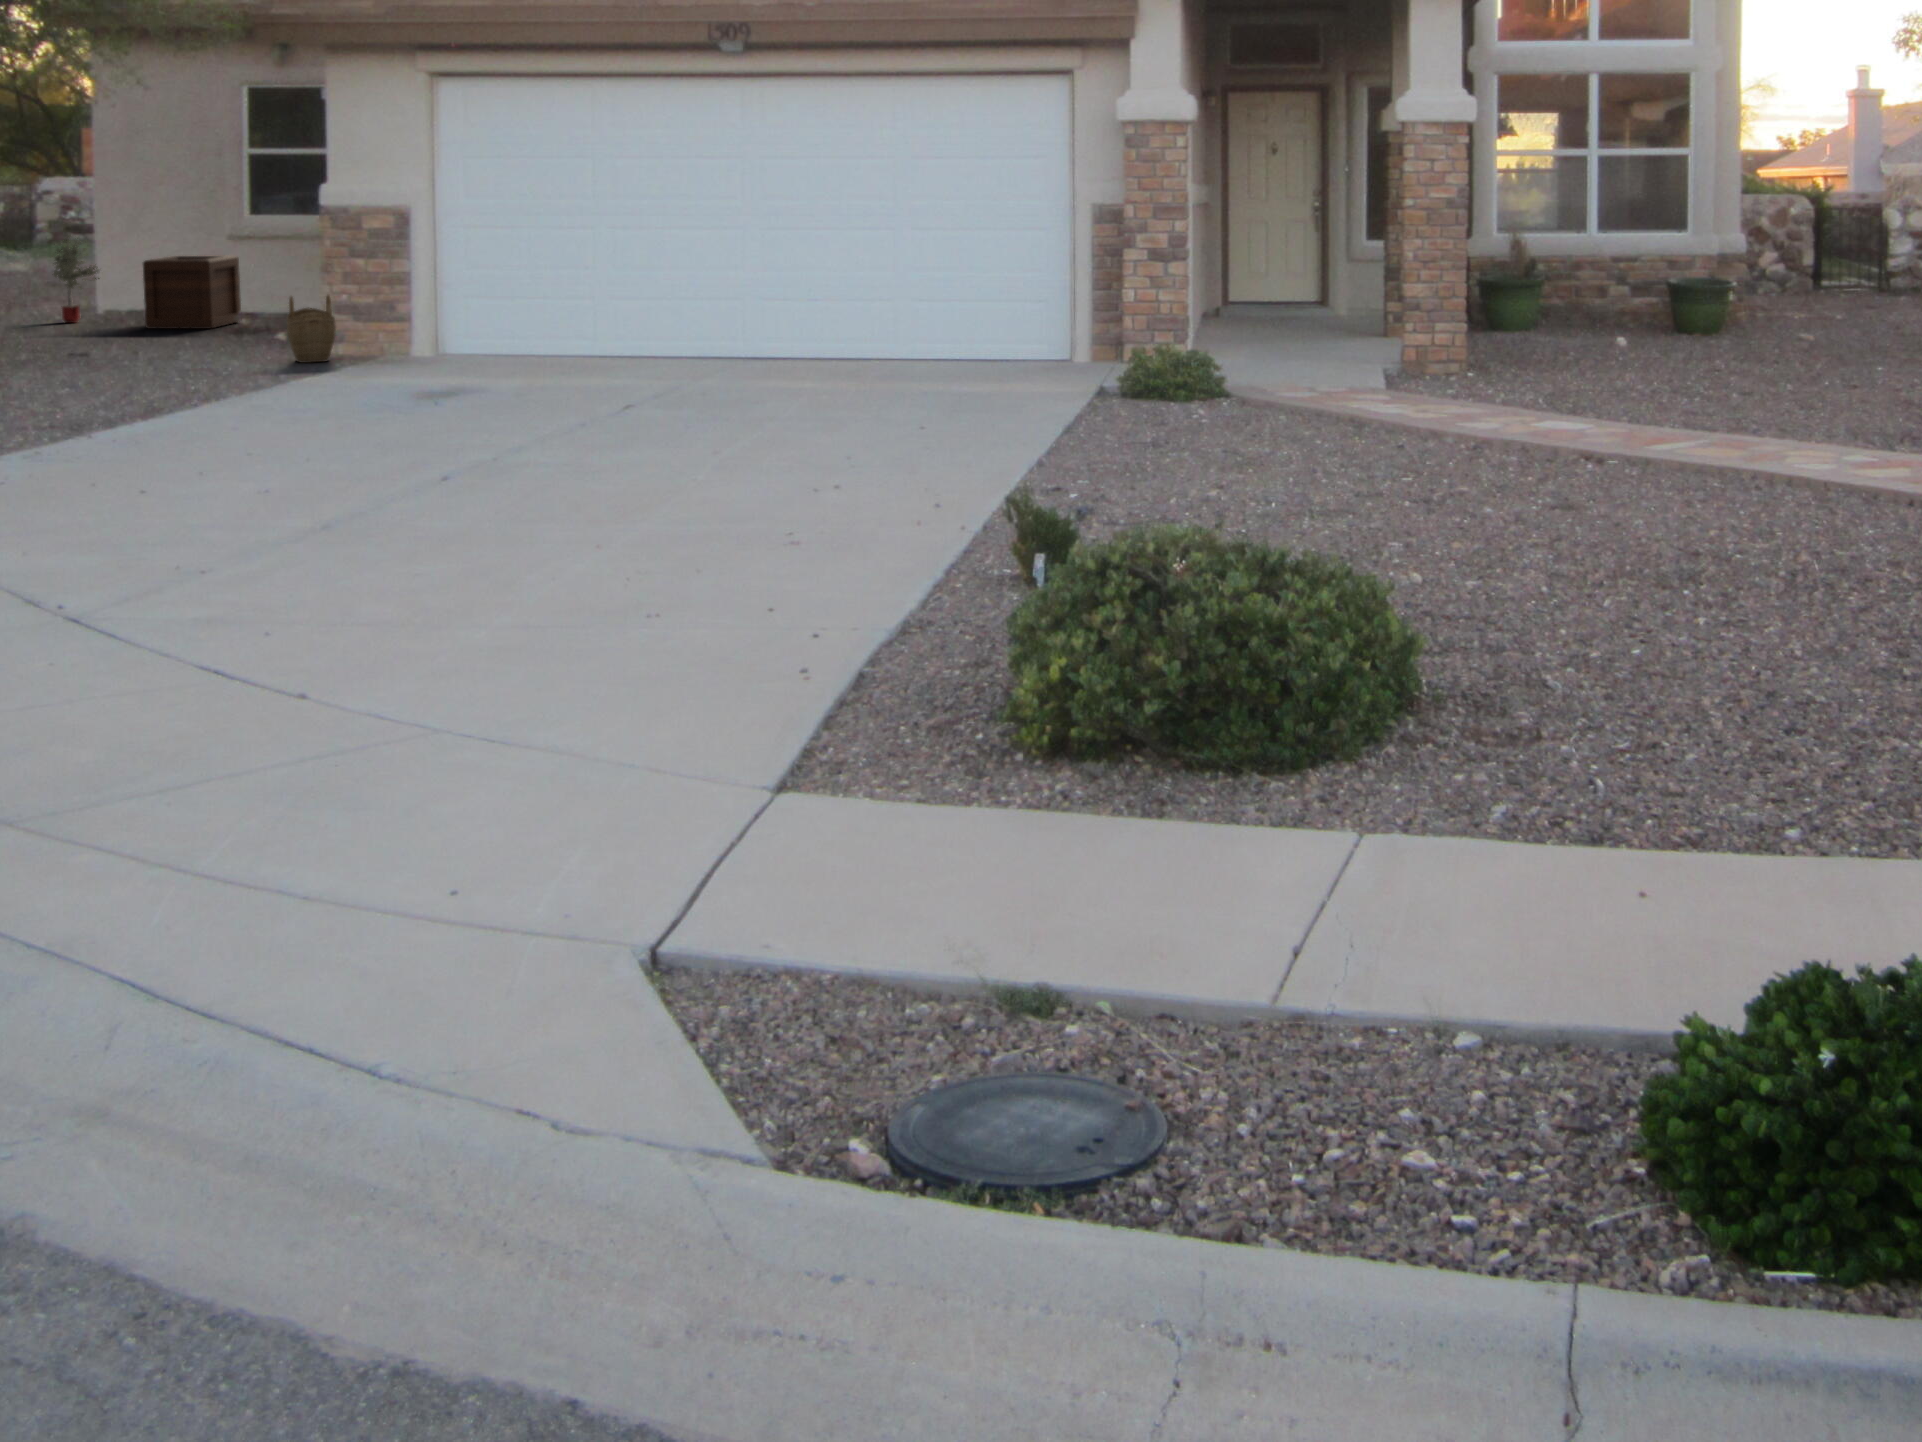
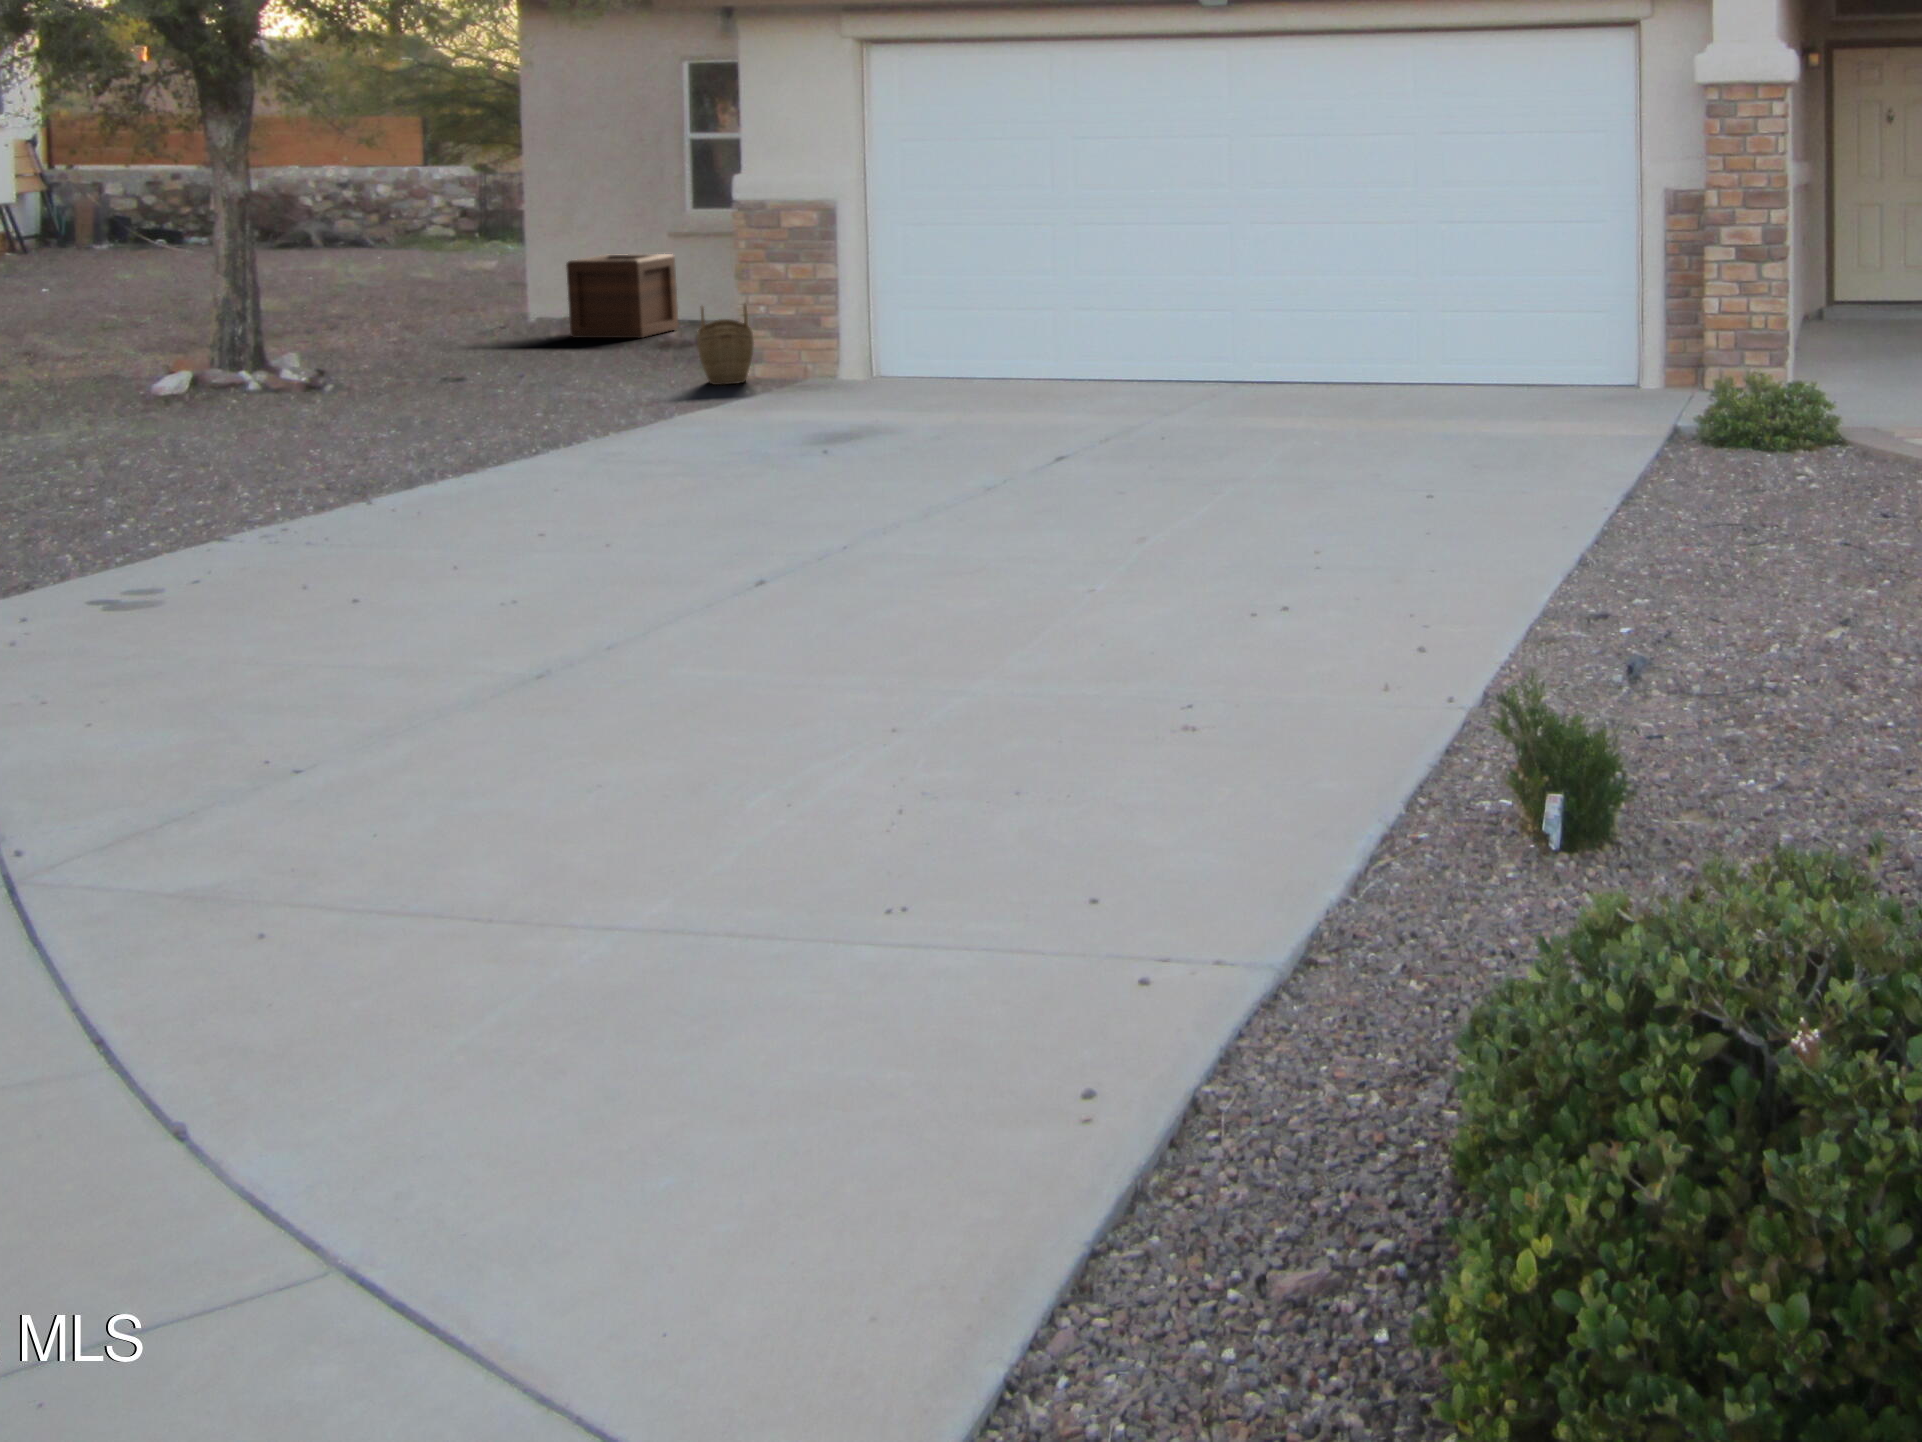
potted tree: present [51,235,100,323] -> none [471,231,528,331]

